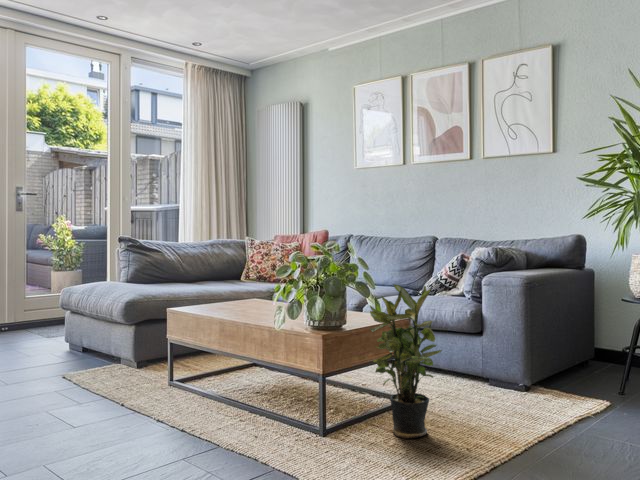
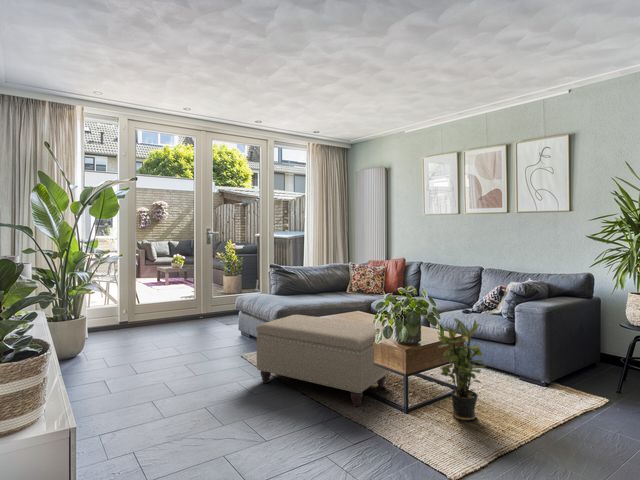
ottoman: none [81,302,301,430] -> present [256,315,389,406]

